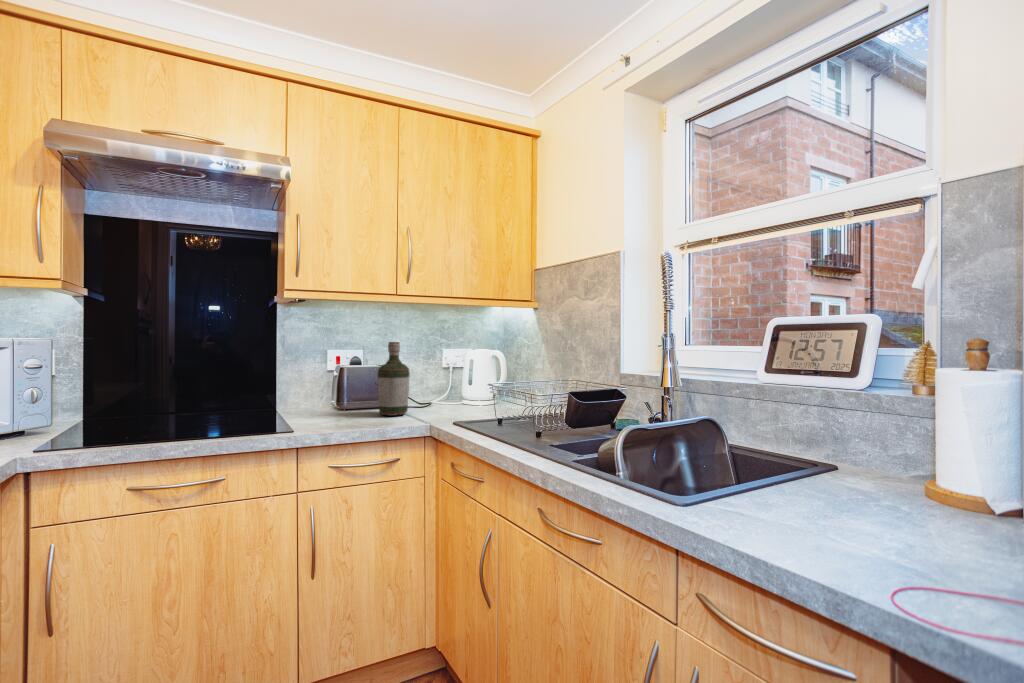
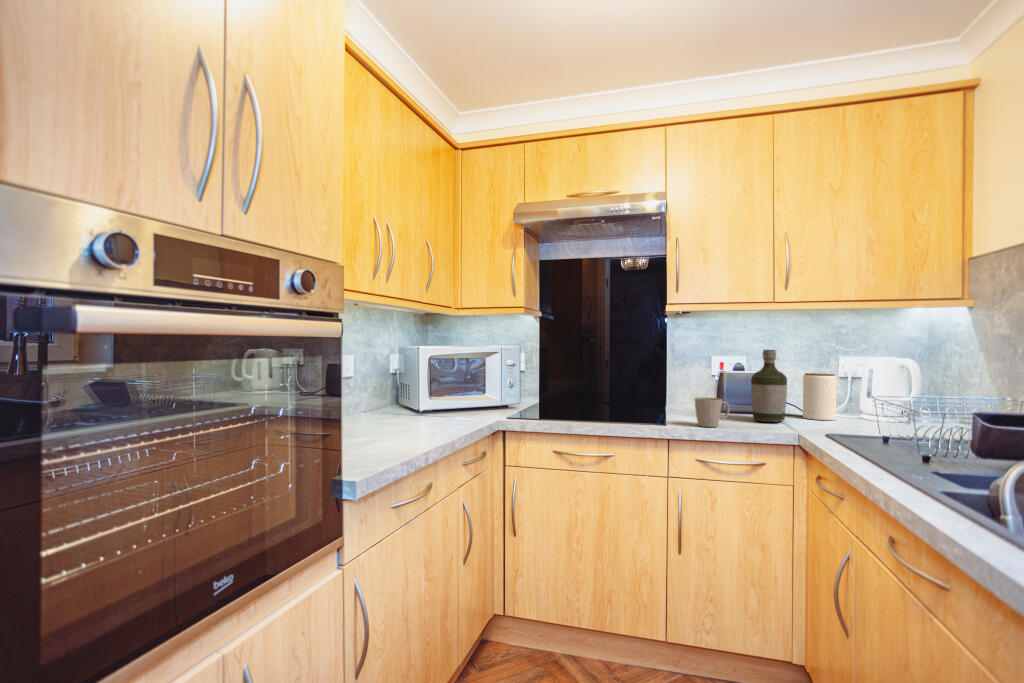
jar: none [419,365,447,408] -> present [803,373,837,420]
mug: none [325,395,361,428] -> present [695,397,729,427]

